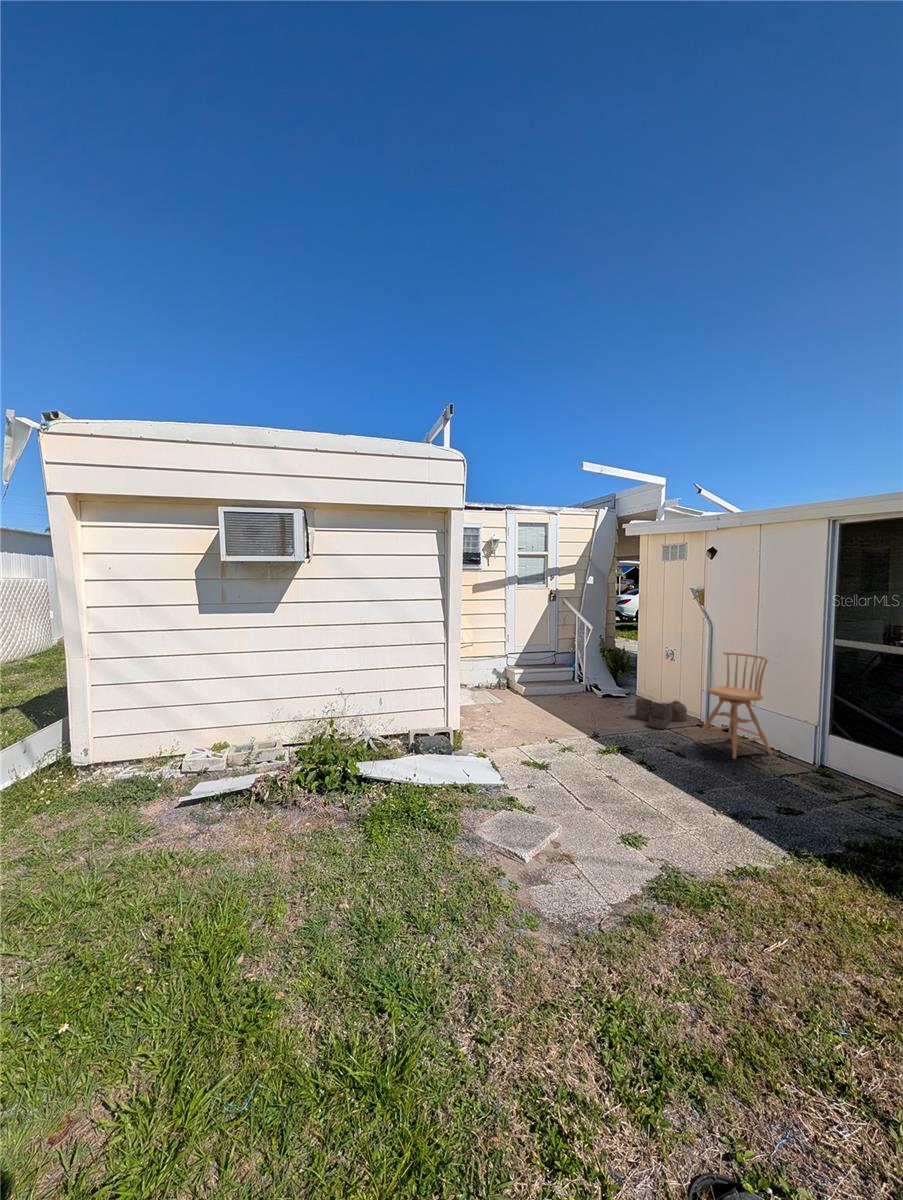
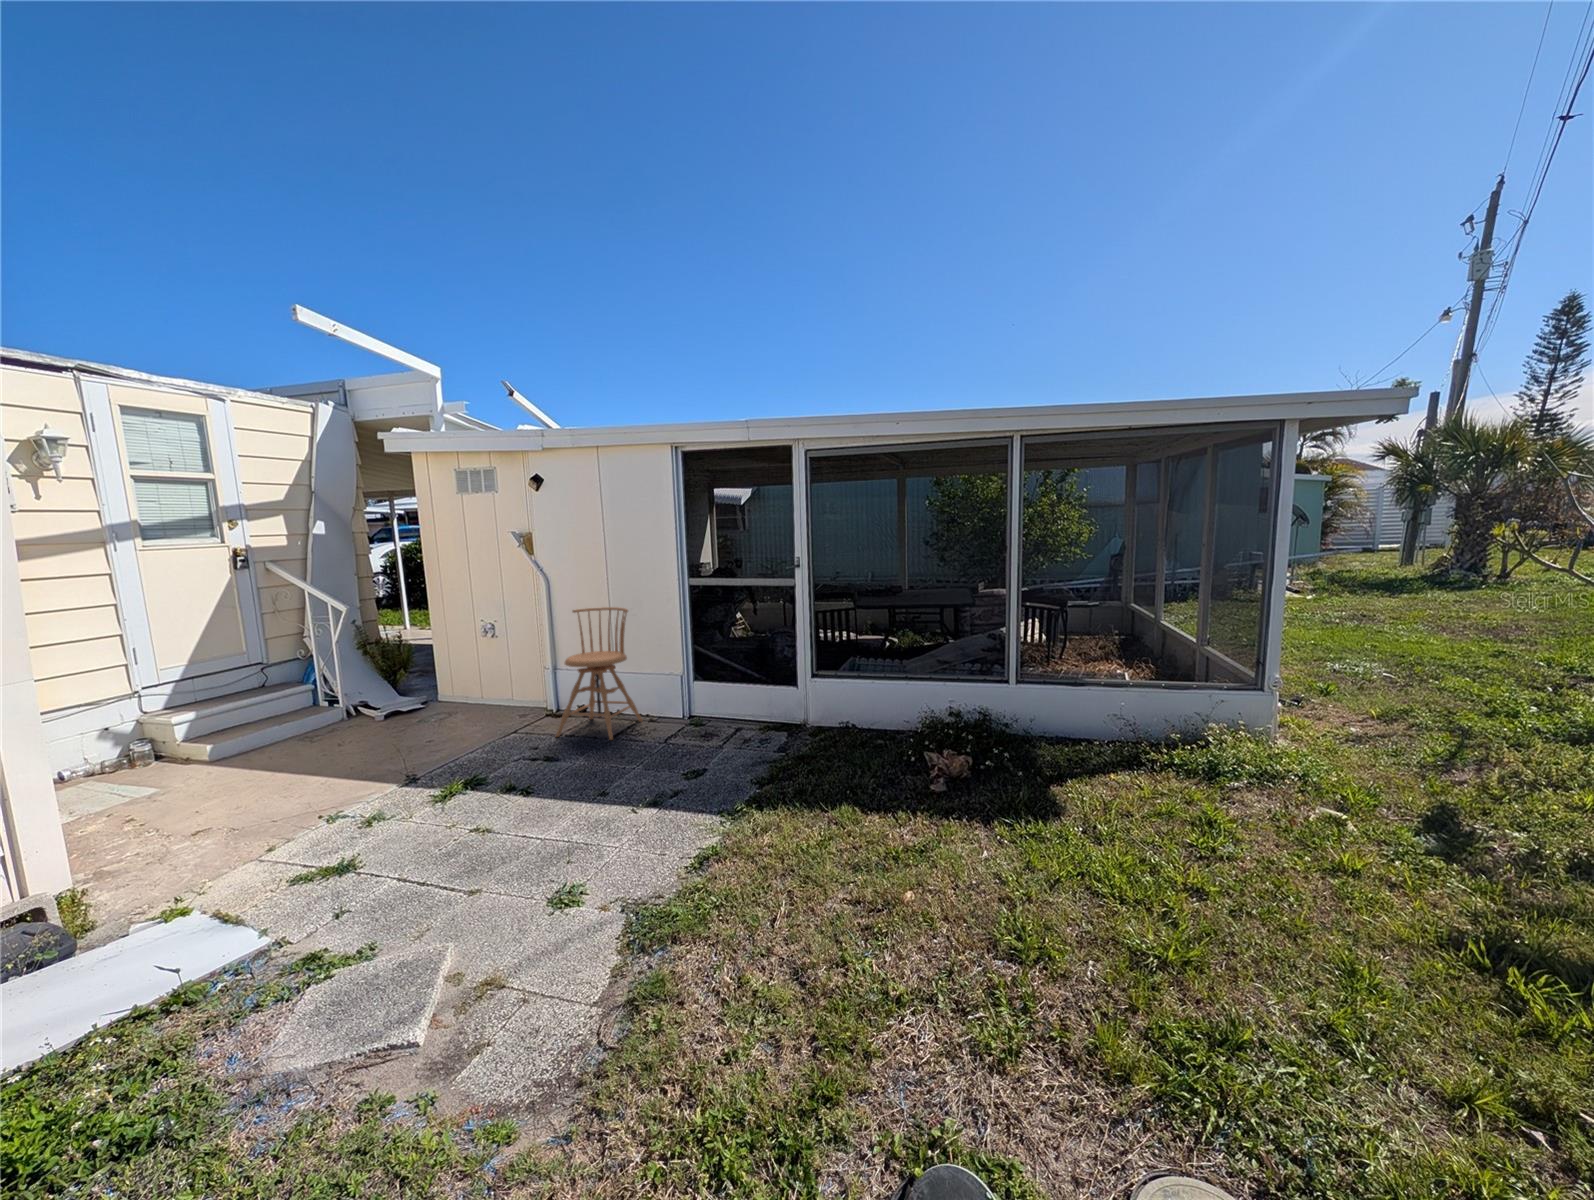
woven basket: present [635,698,687,729] -> none [452,689,528,737]

